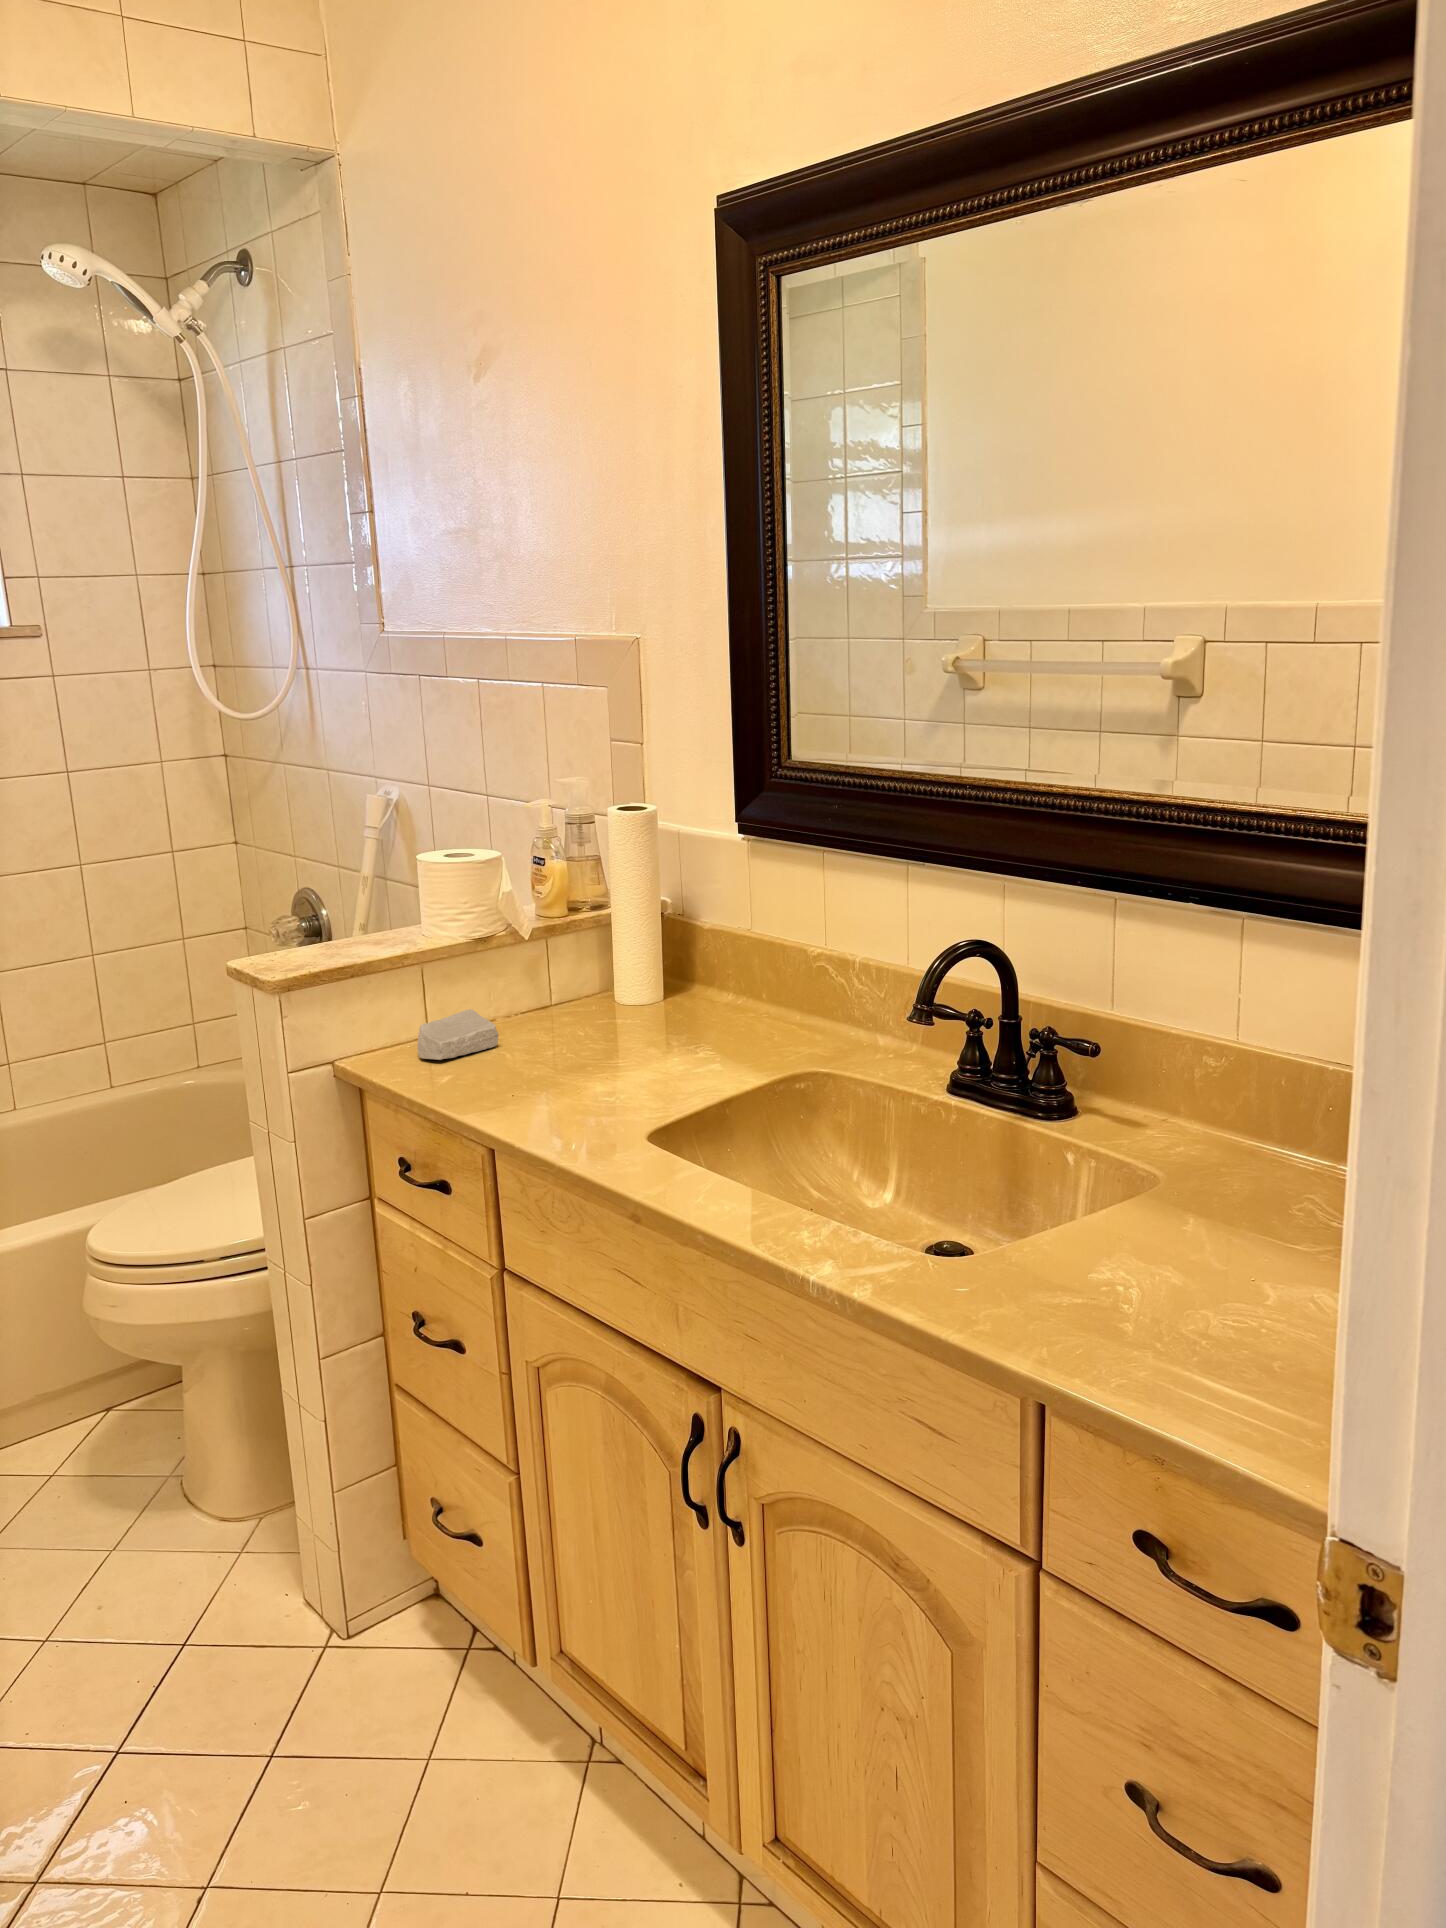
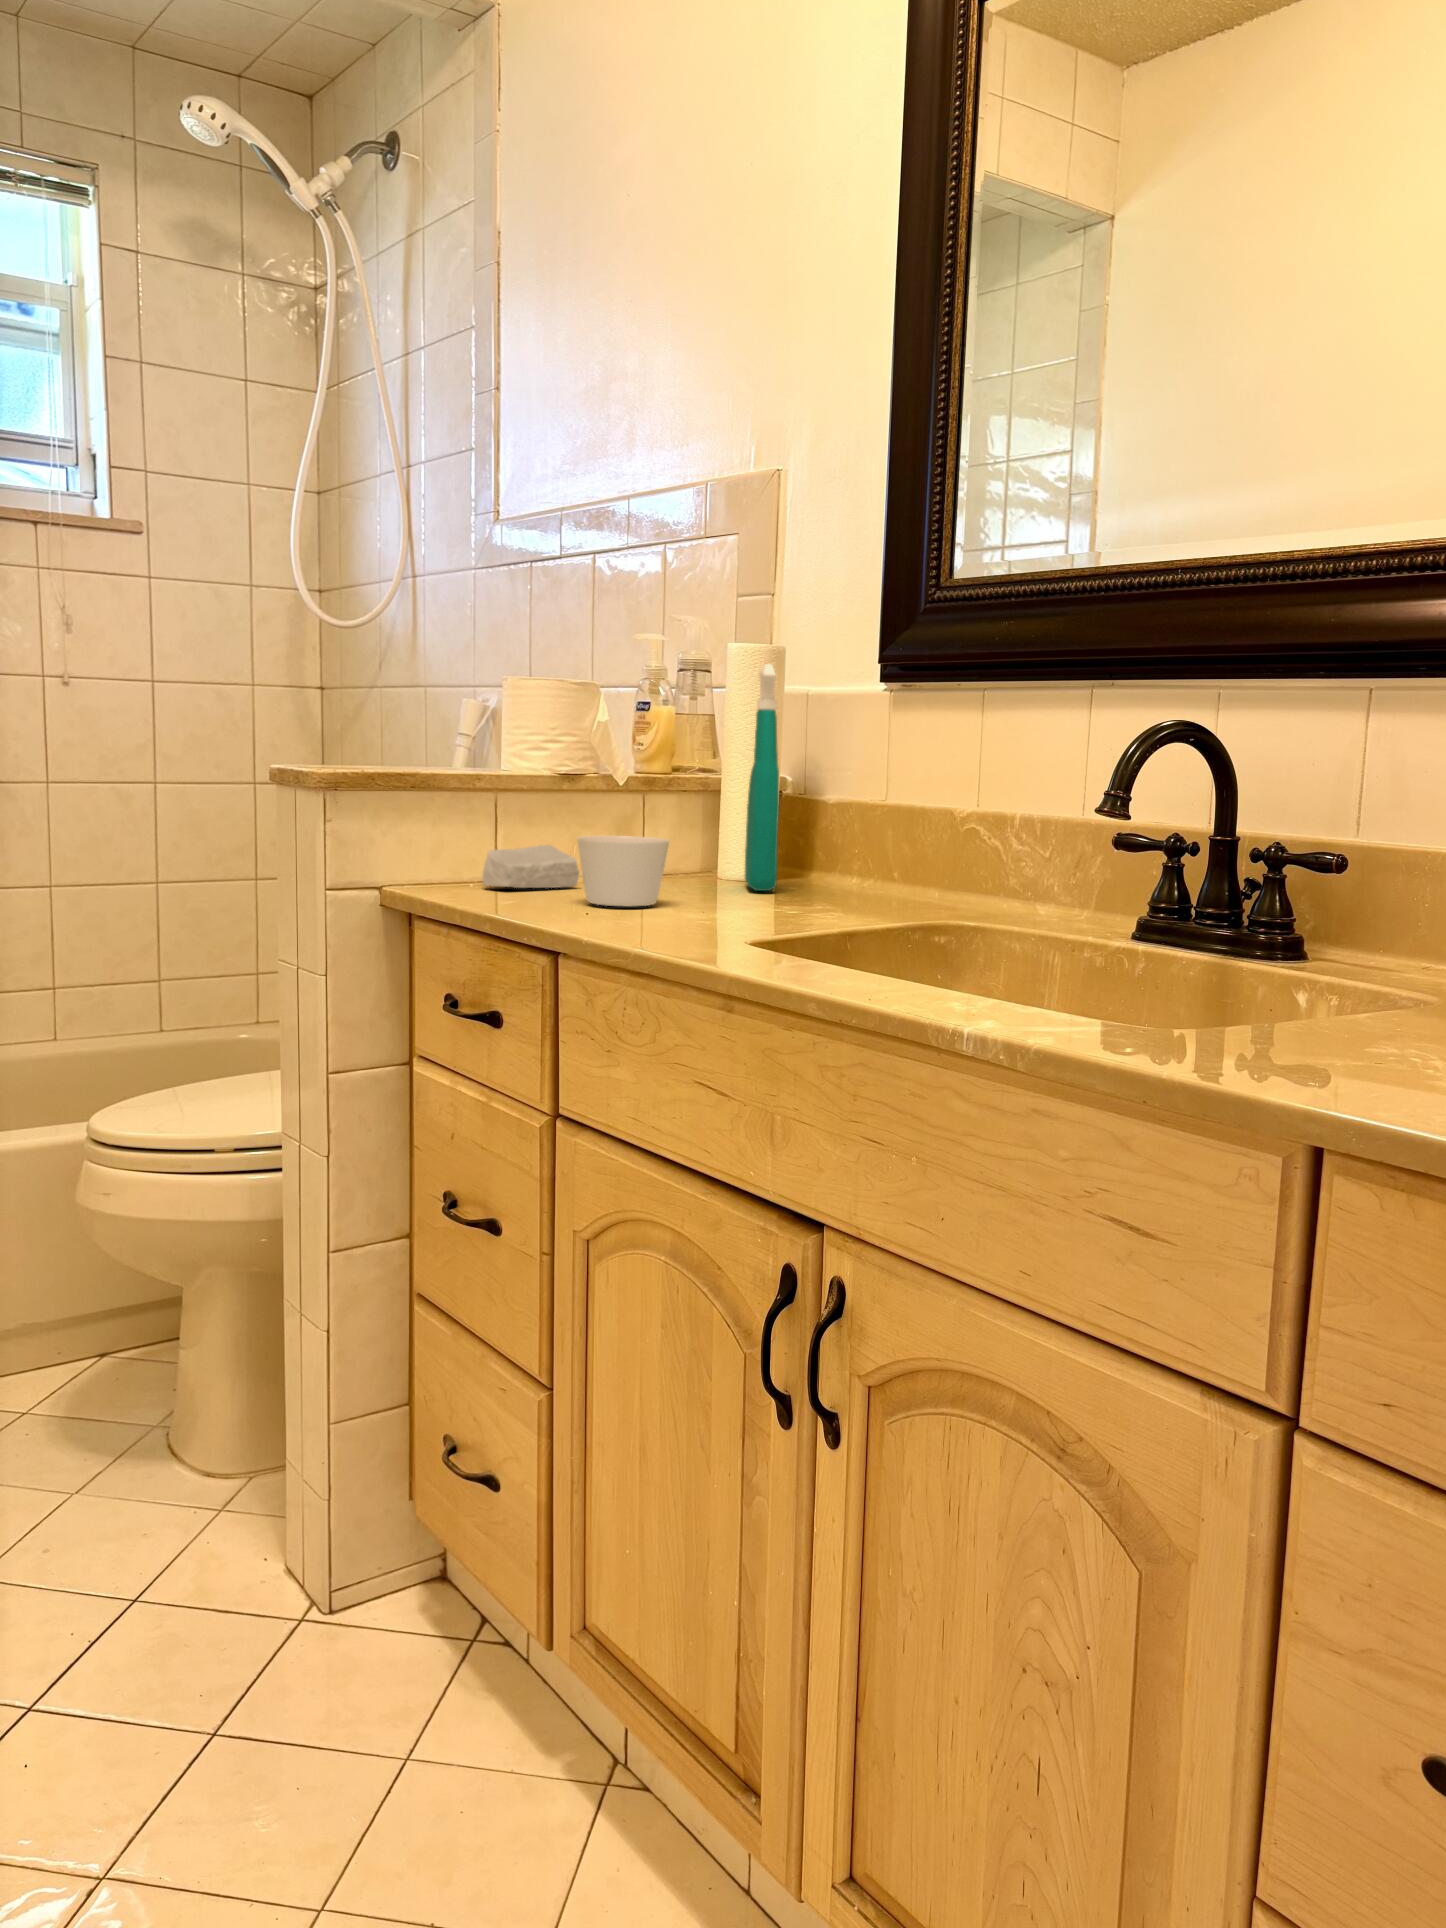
spray bottle: none [635,839,665,1034] -> present [745,664,779,891]
candle: none [496,1017,573,1087] -> present [577,836,669,907]

